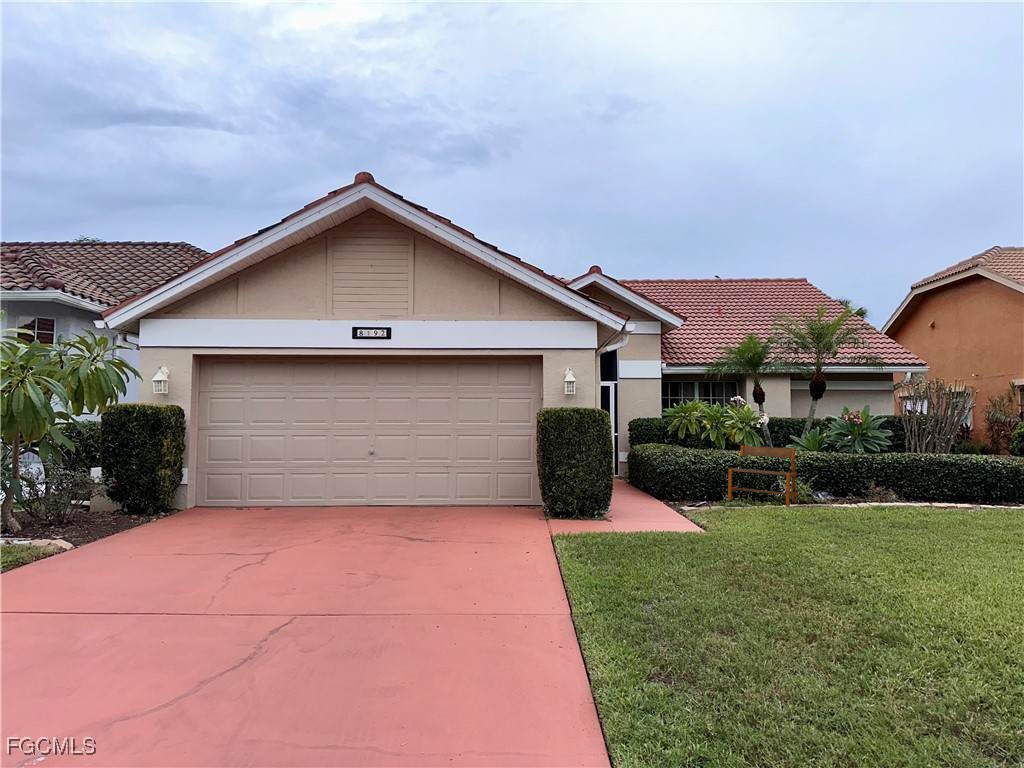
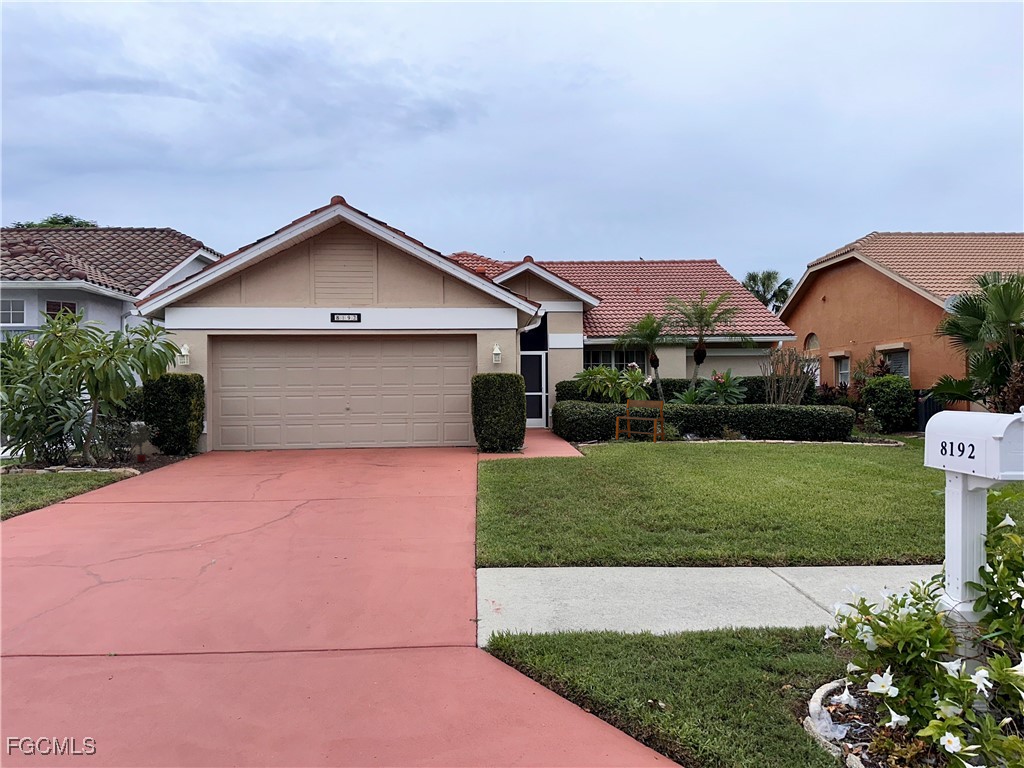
potted tree: none [73,468,110,524] -> present [127,422,150,462]

